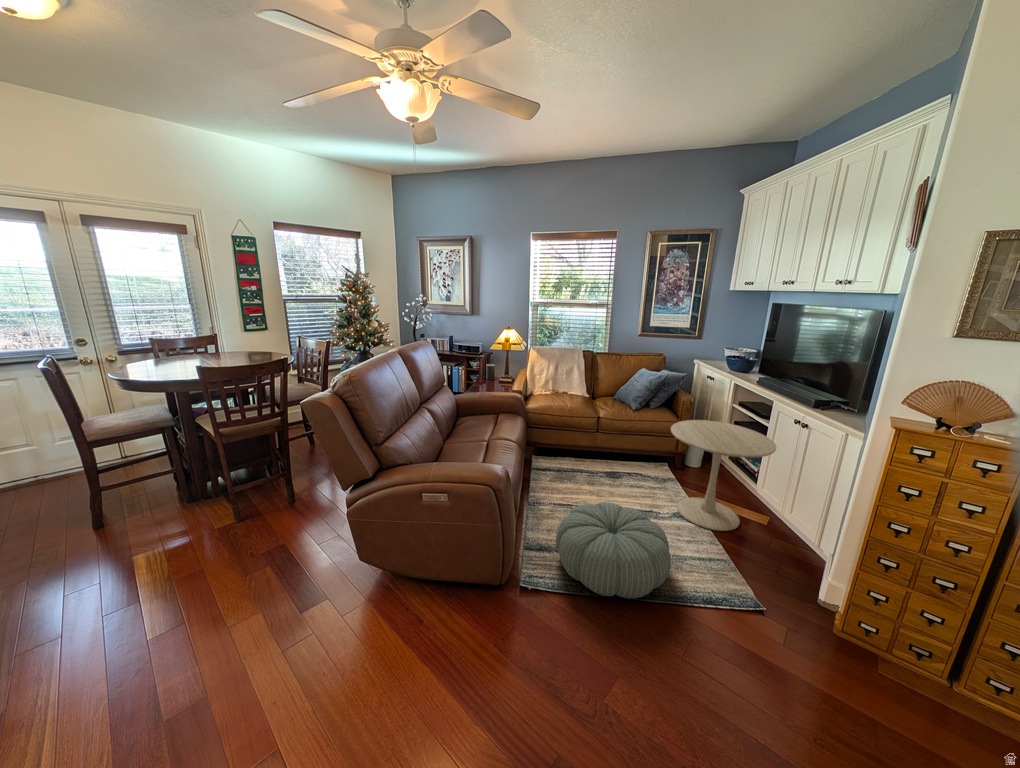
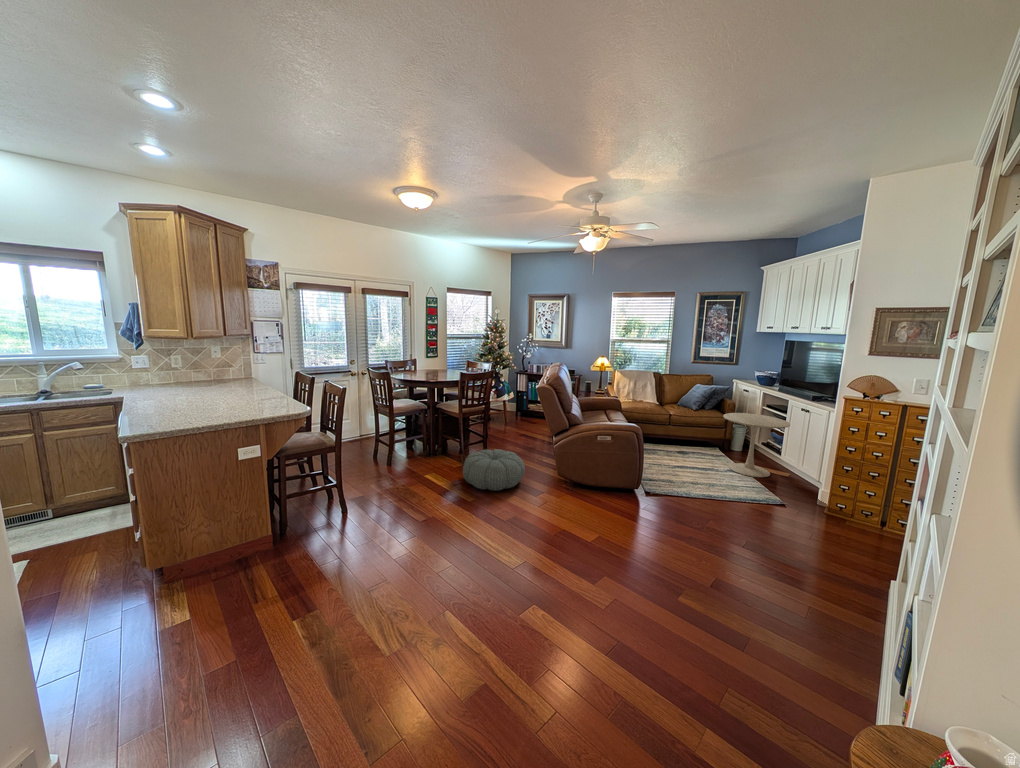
pouf: present [556,502,671,598] -> present [463,449,525,491]

